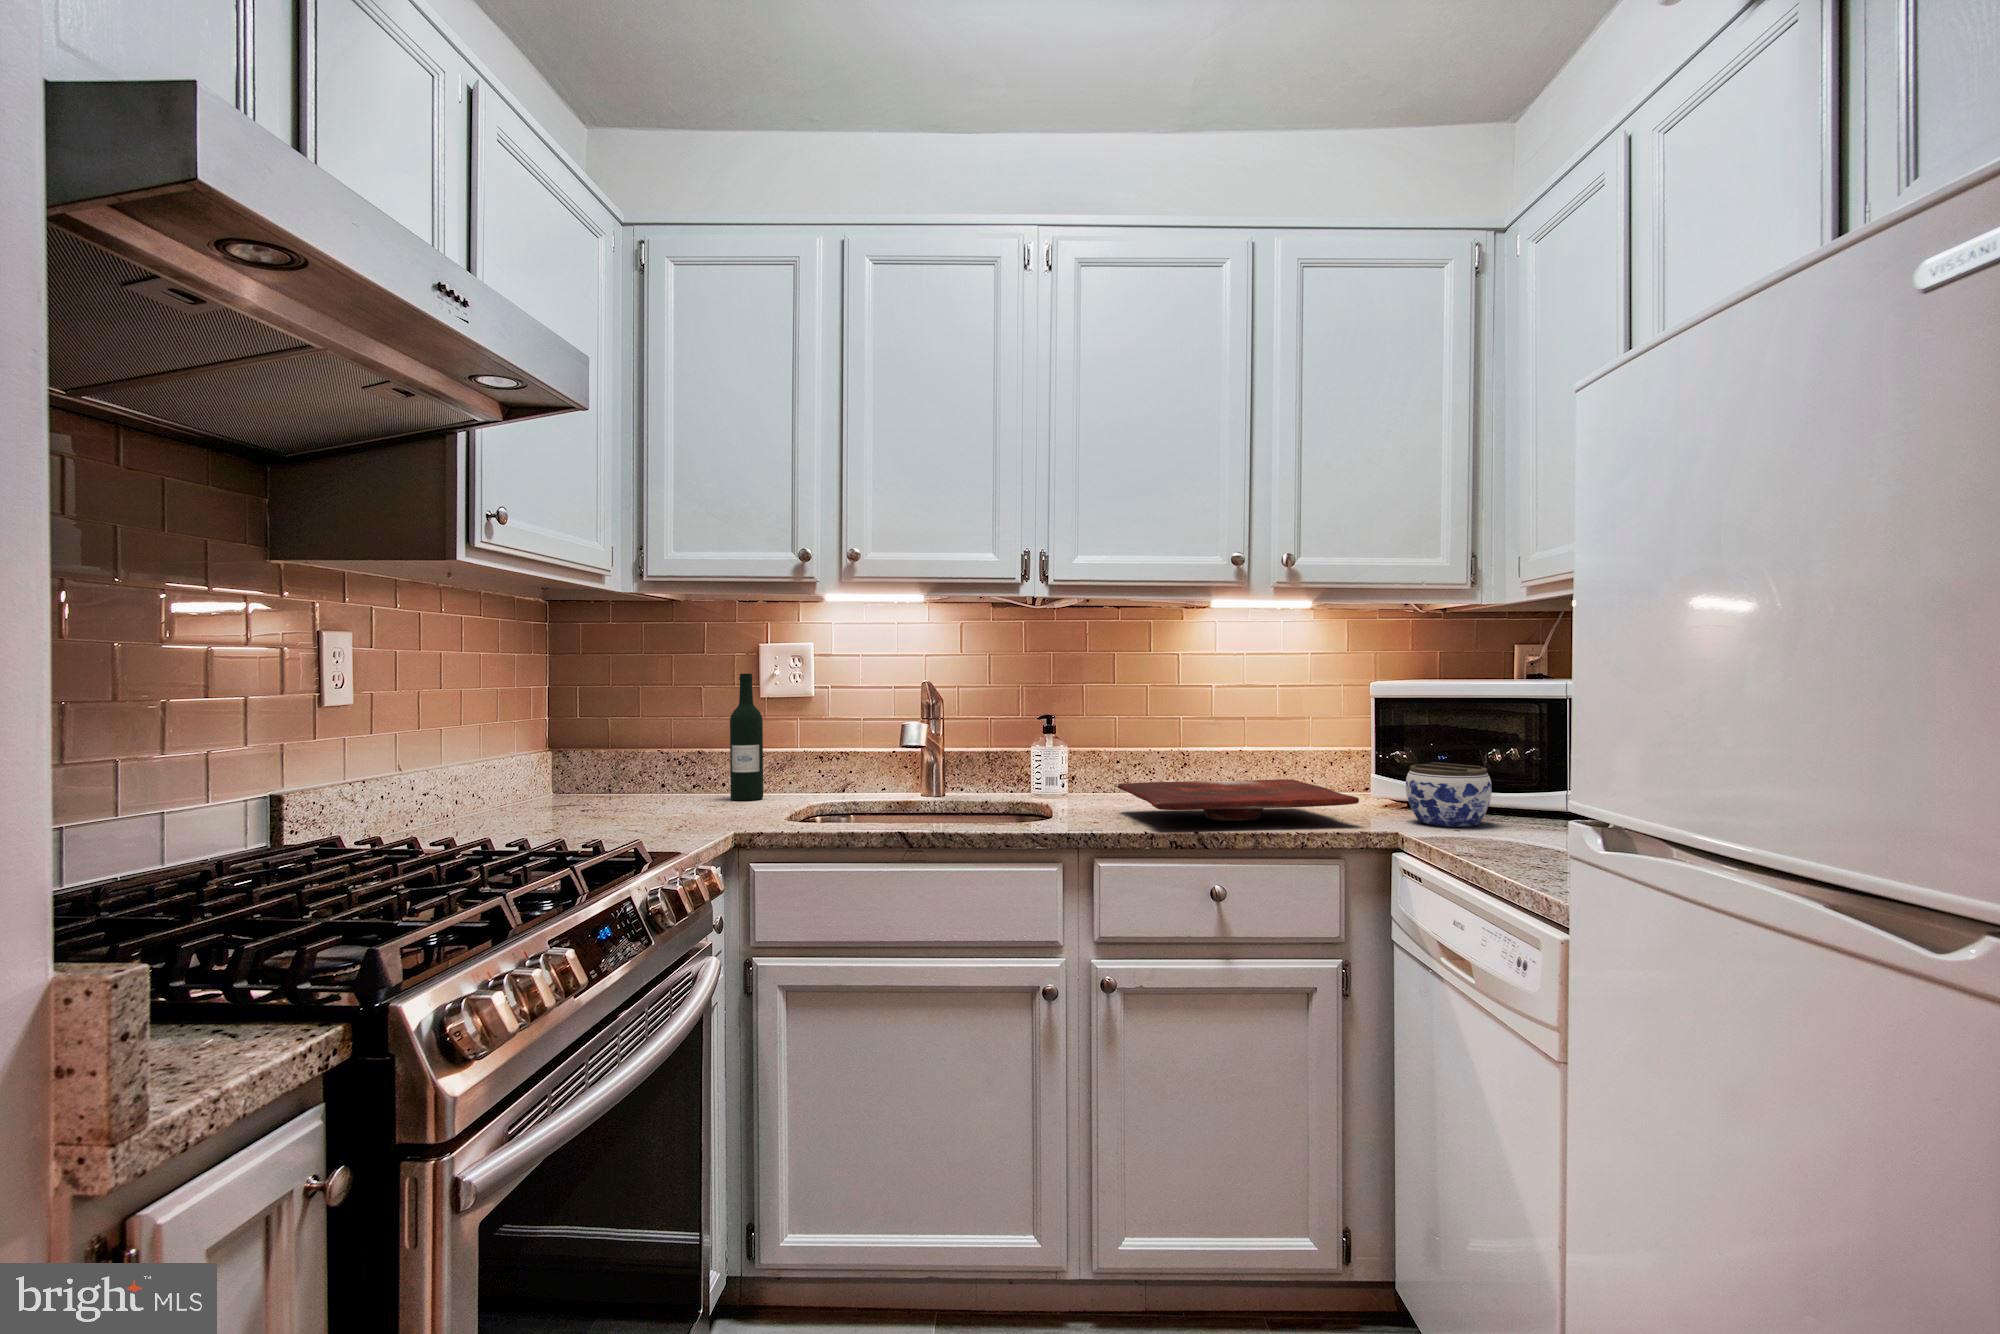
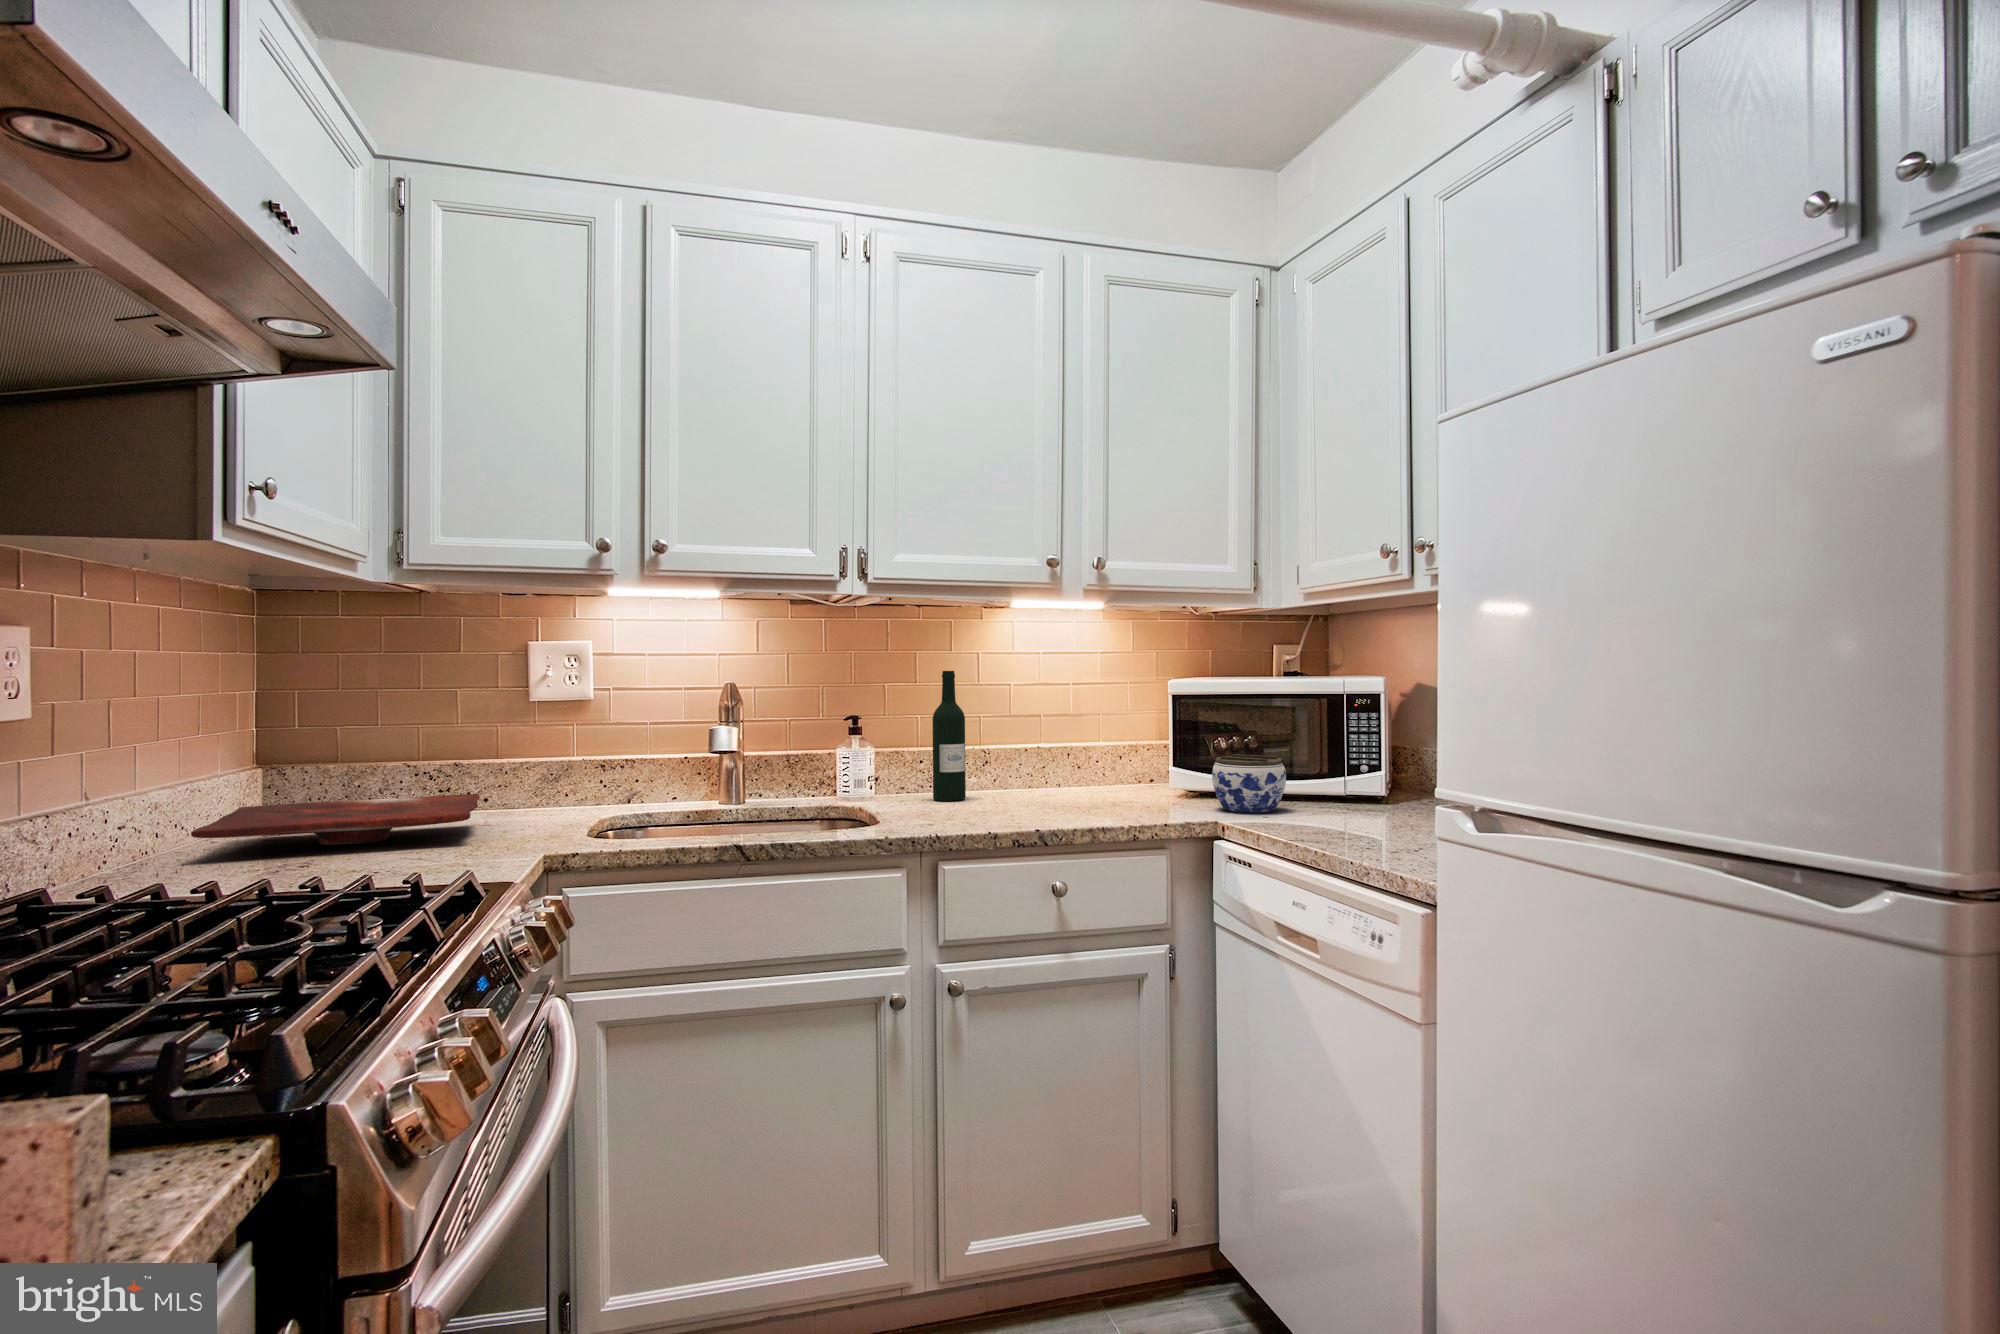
wine bottle: present [730,674,763,800] -> present [933,671,966,801]
cutting board: present [1118,779,1359,821] -> present [191,794,479,845]

